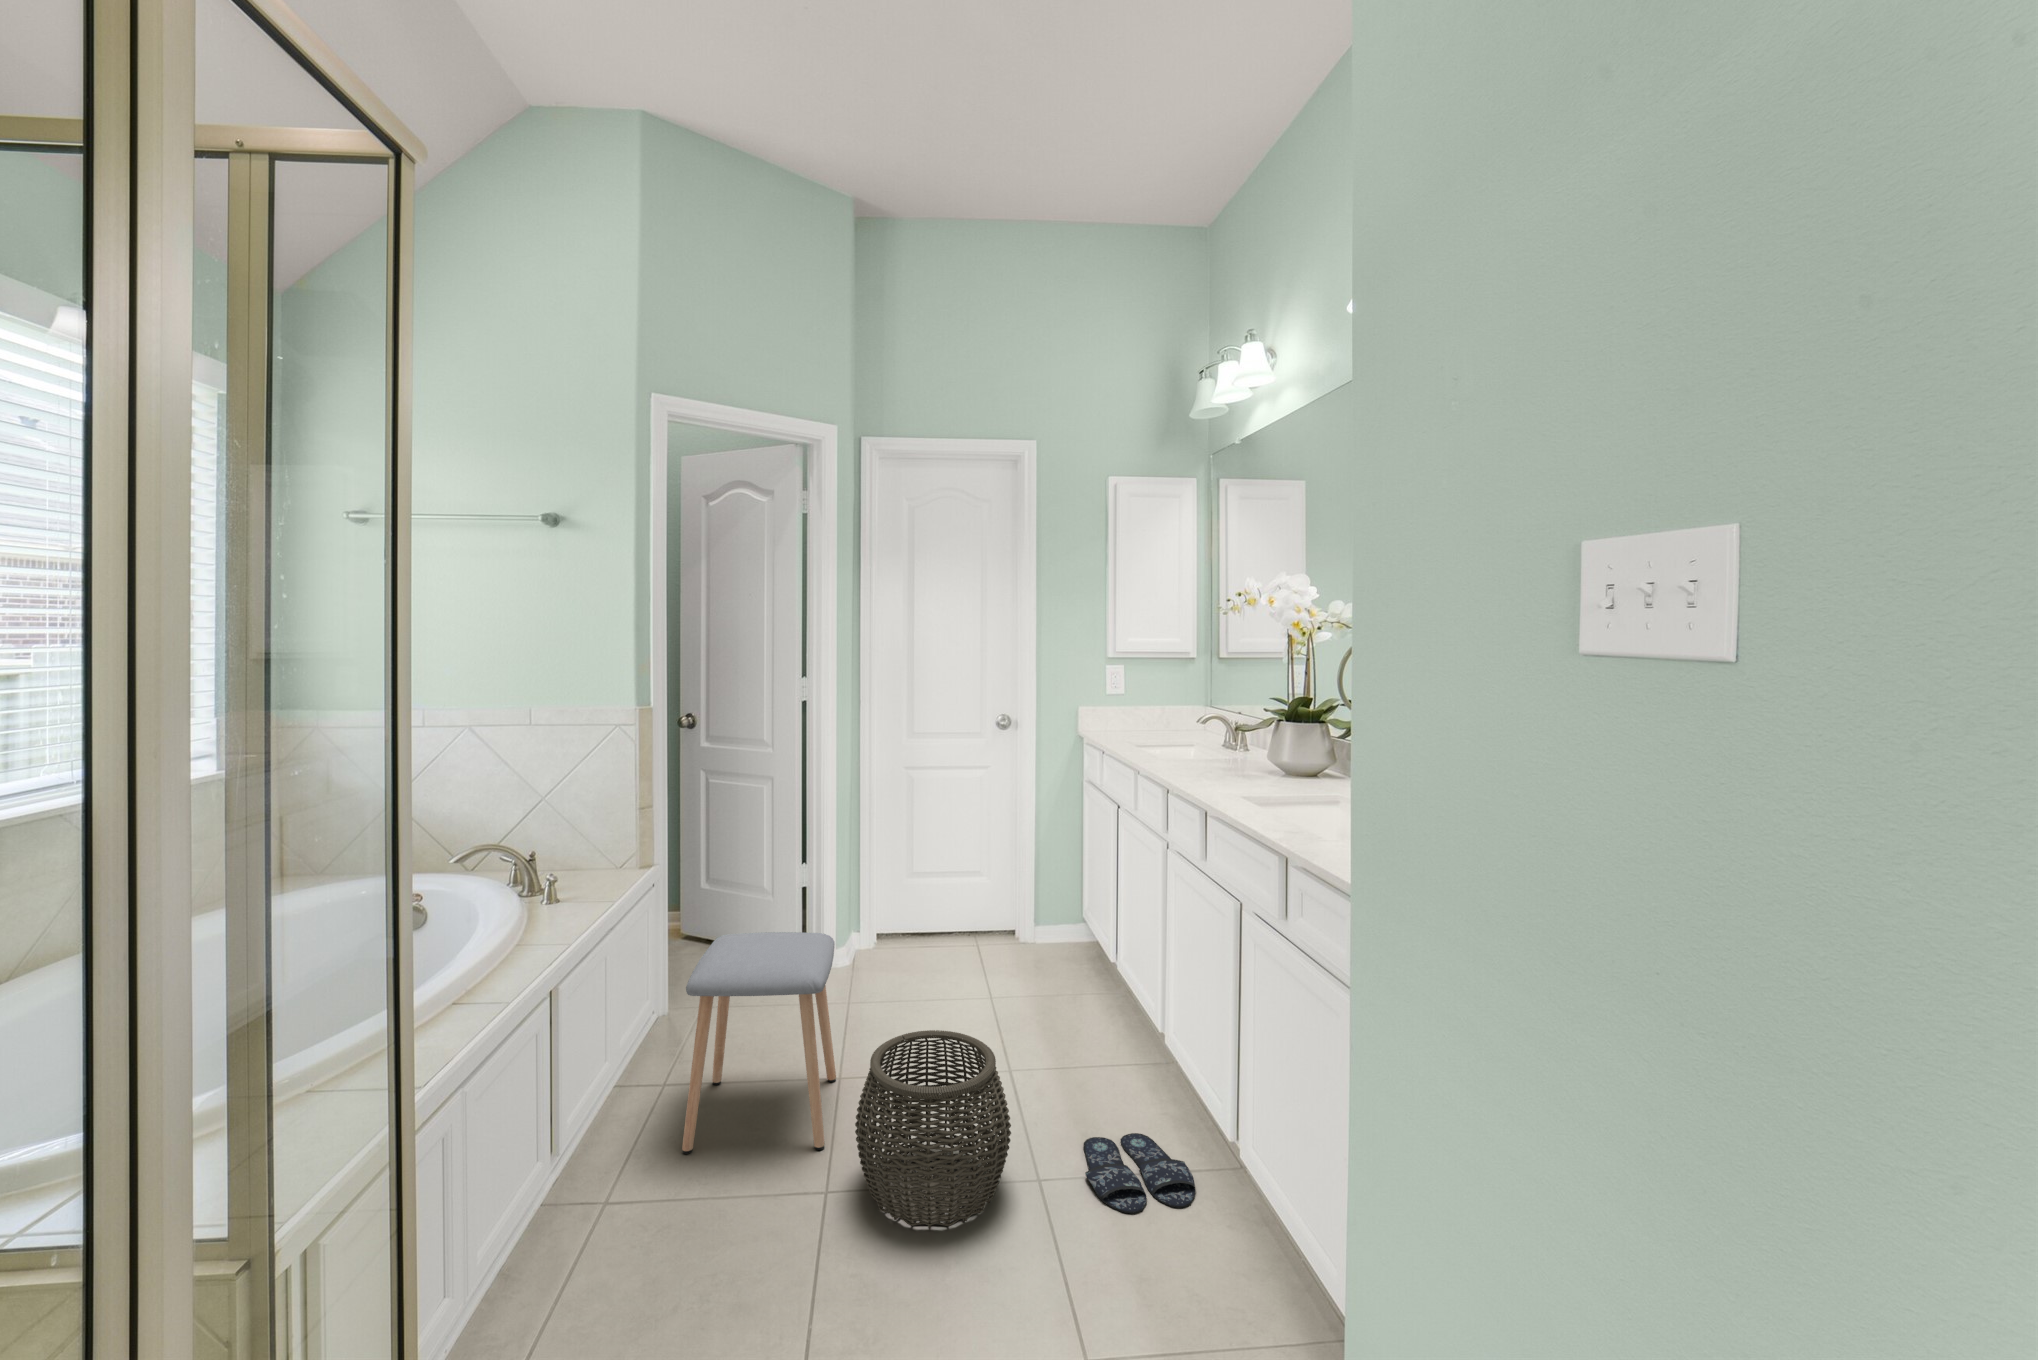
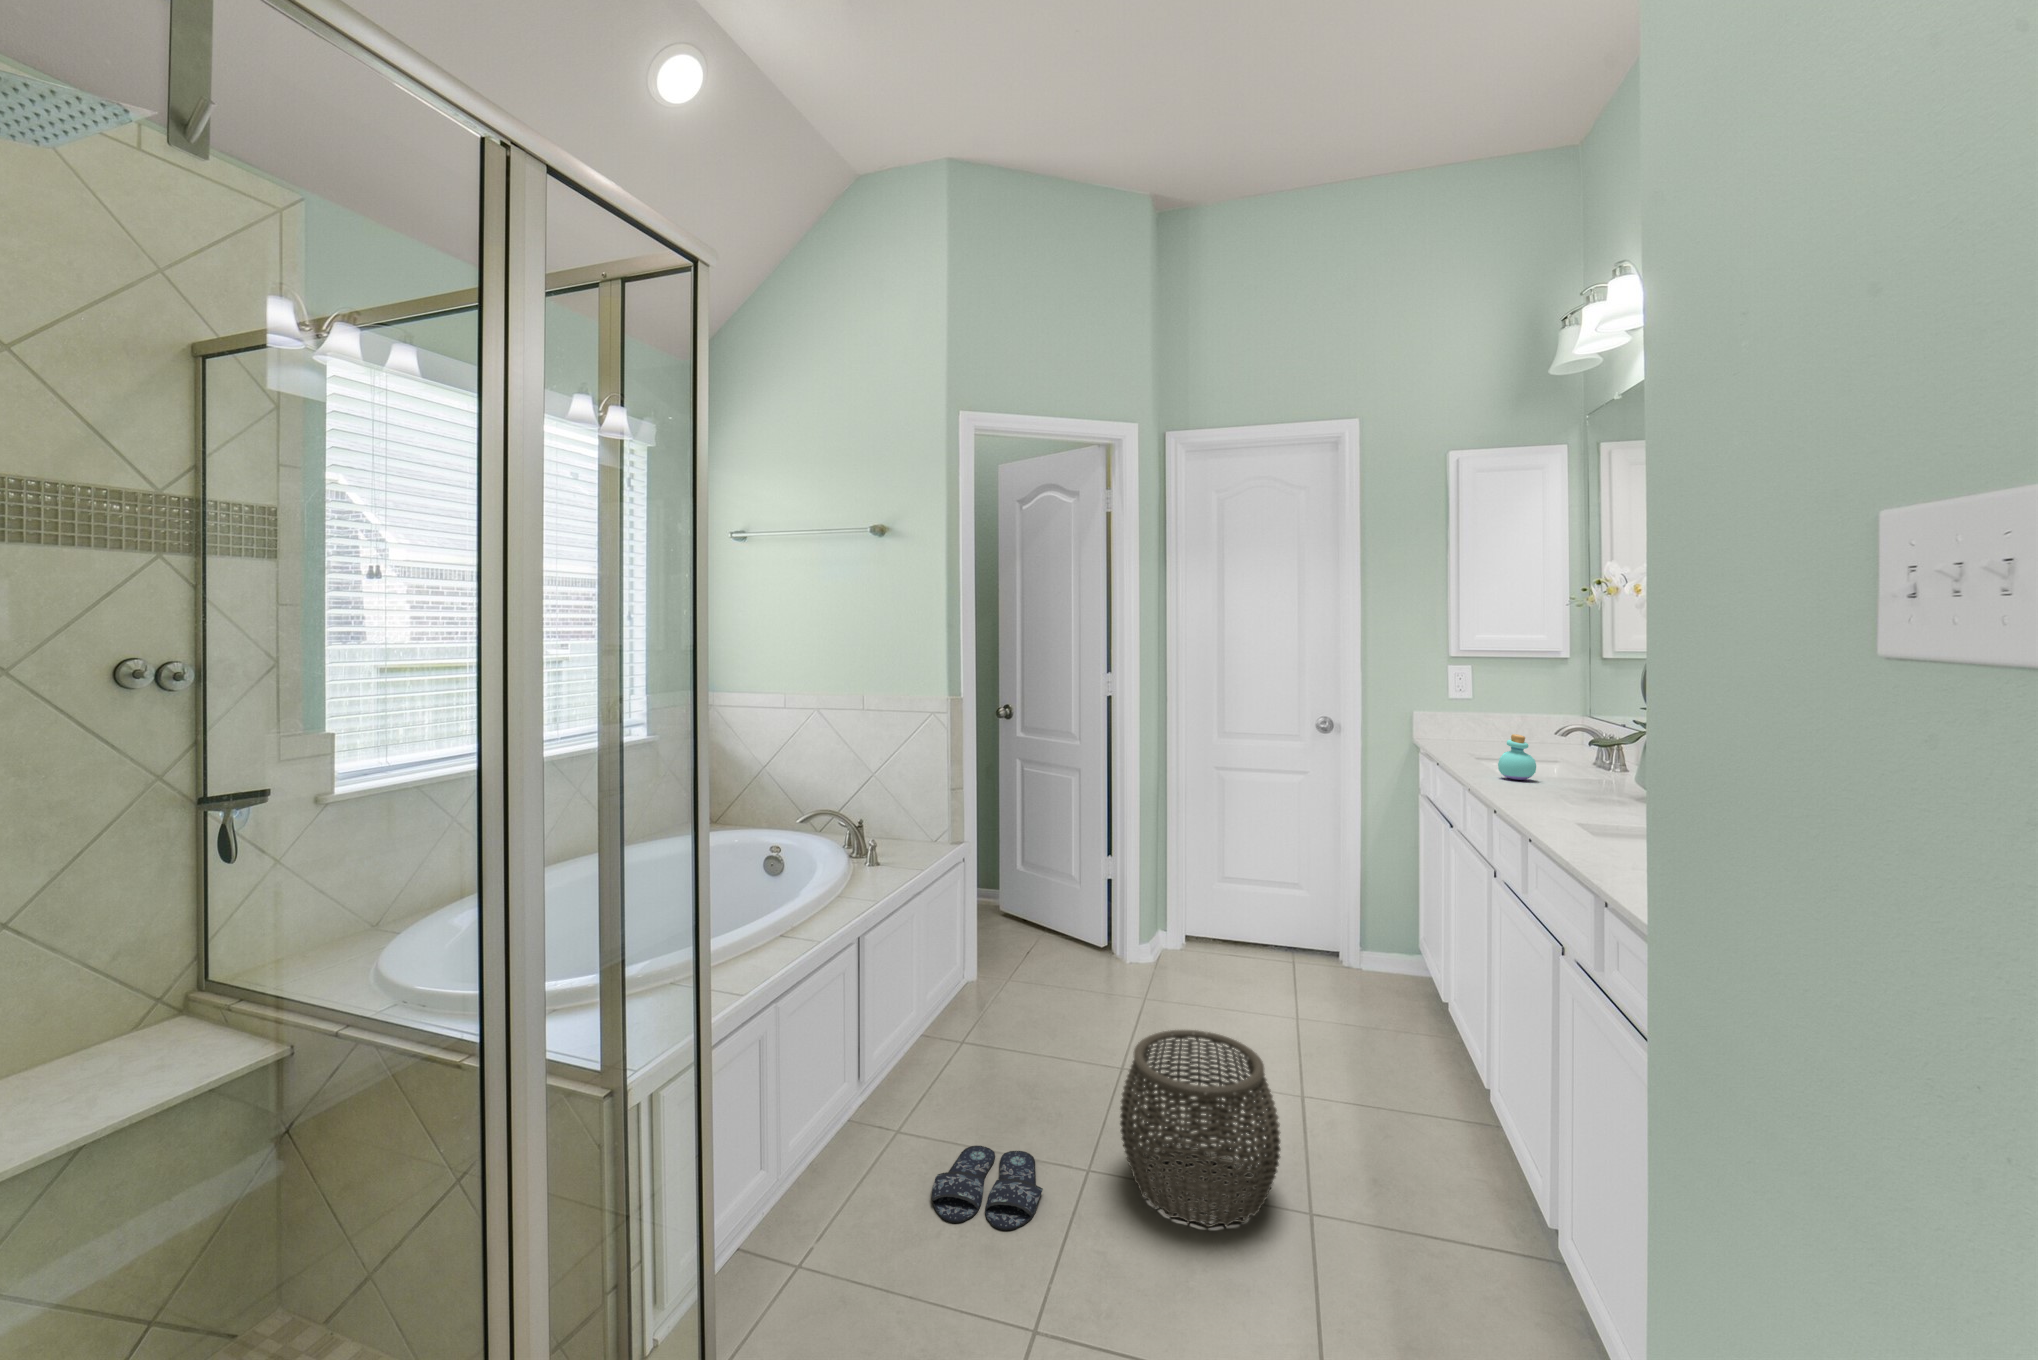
perfume bottle: none [1162,726,1191,765] -> present [1498,734,1536,780]
stool: present [682,932,836,1154] -> none [970,913,1120,1128]
slippers: present [1083,1133,1196,1213] -> present [932,1146,1043,1230]

